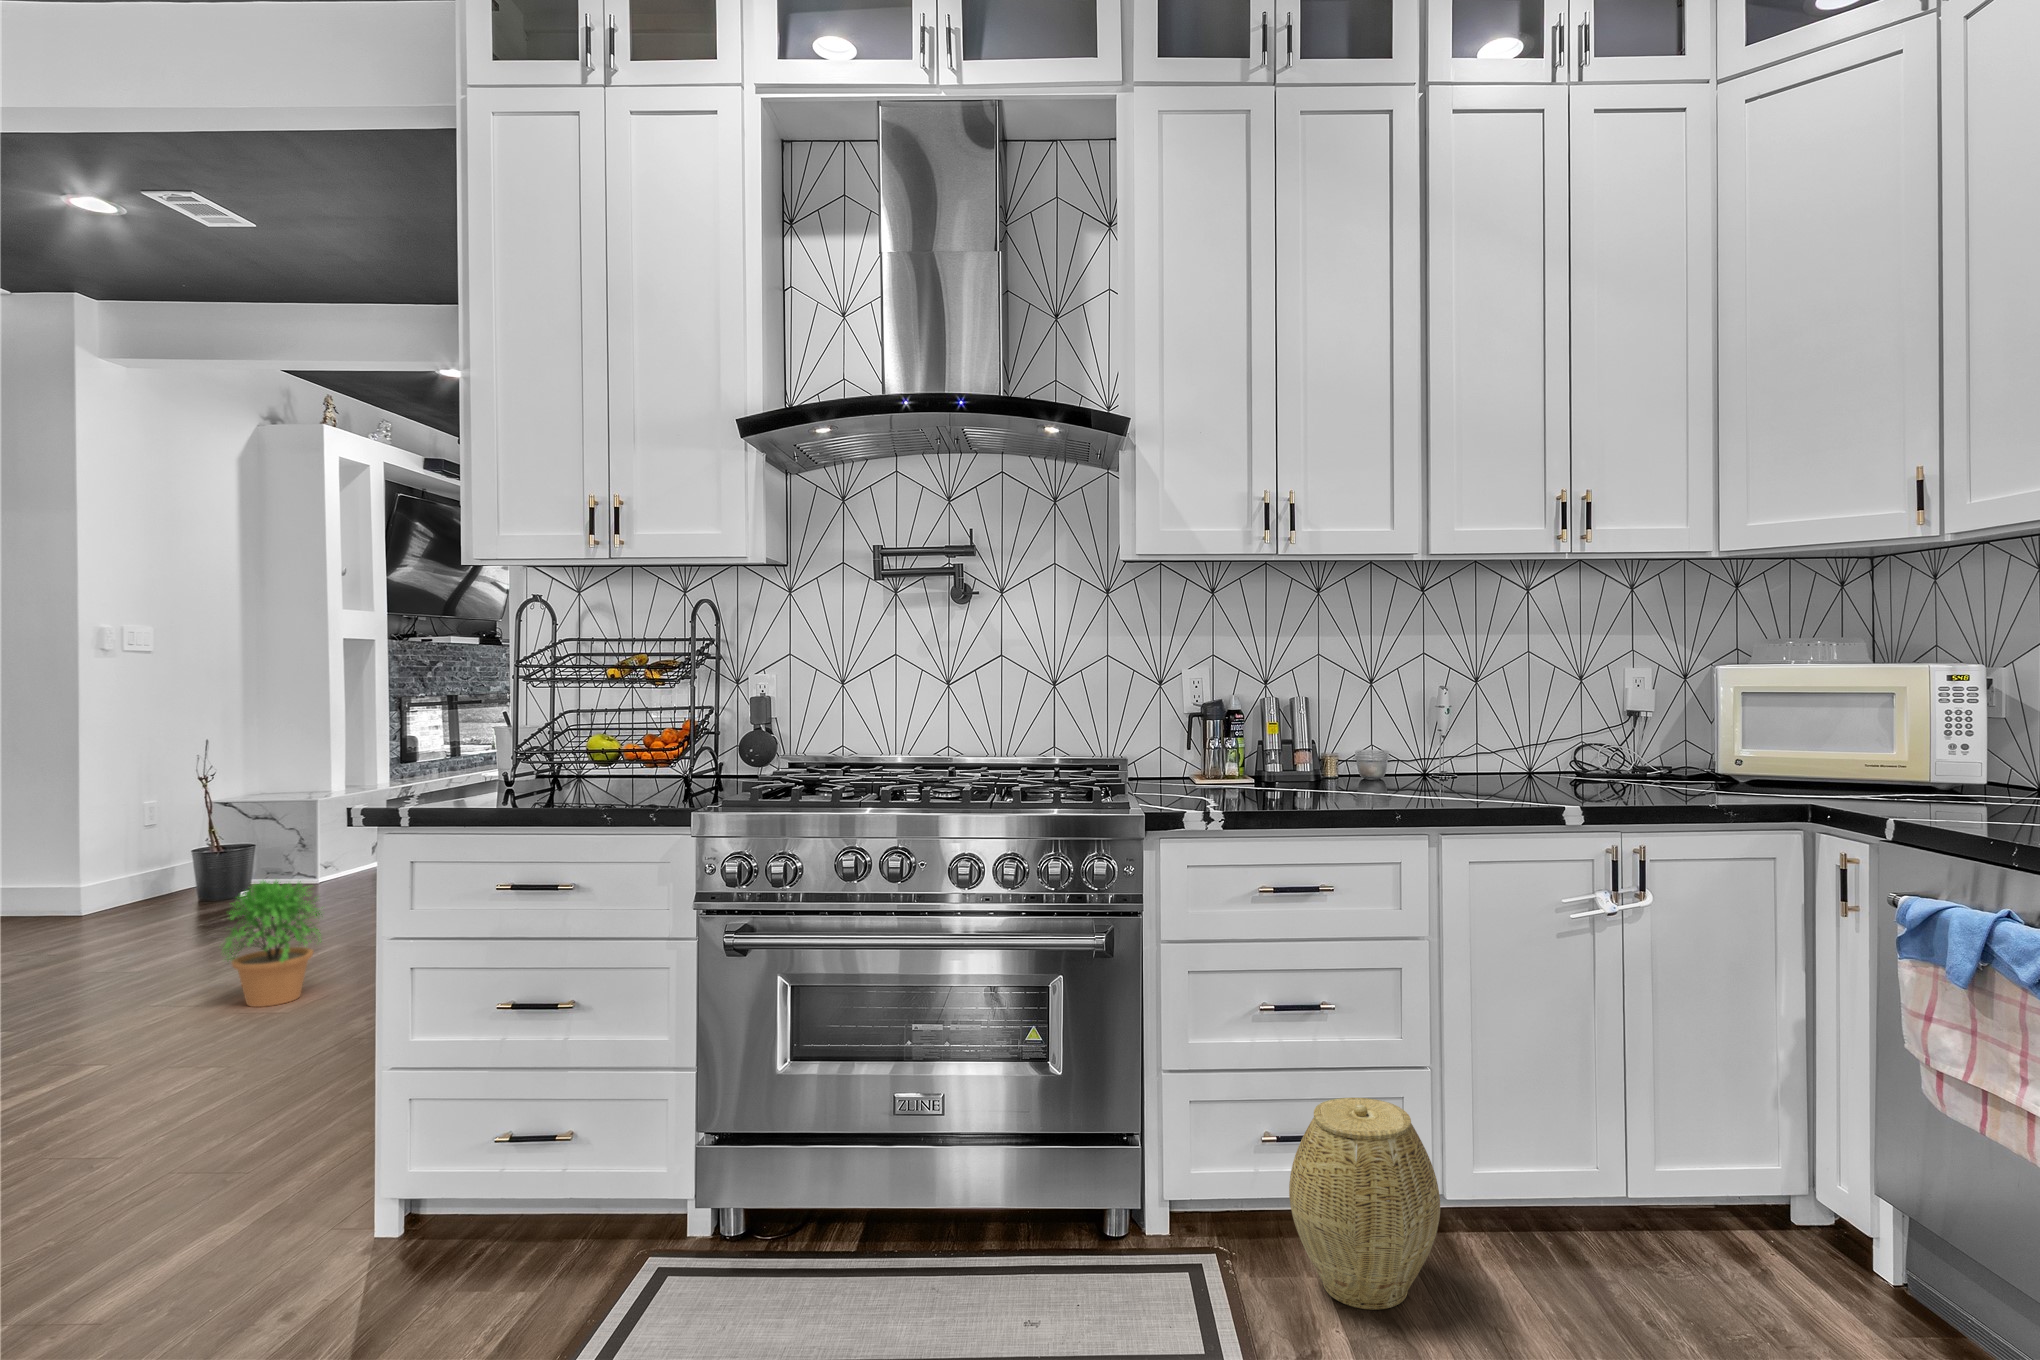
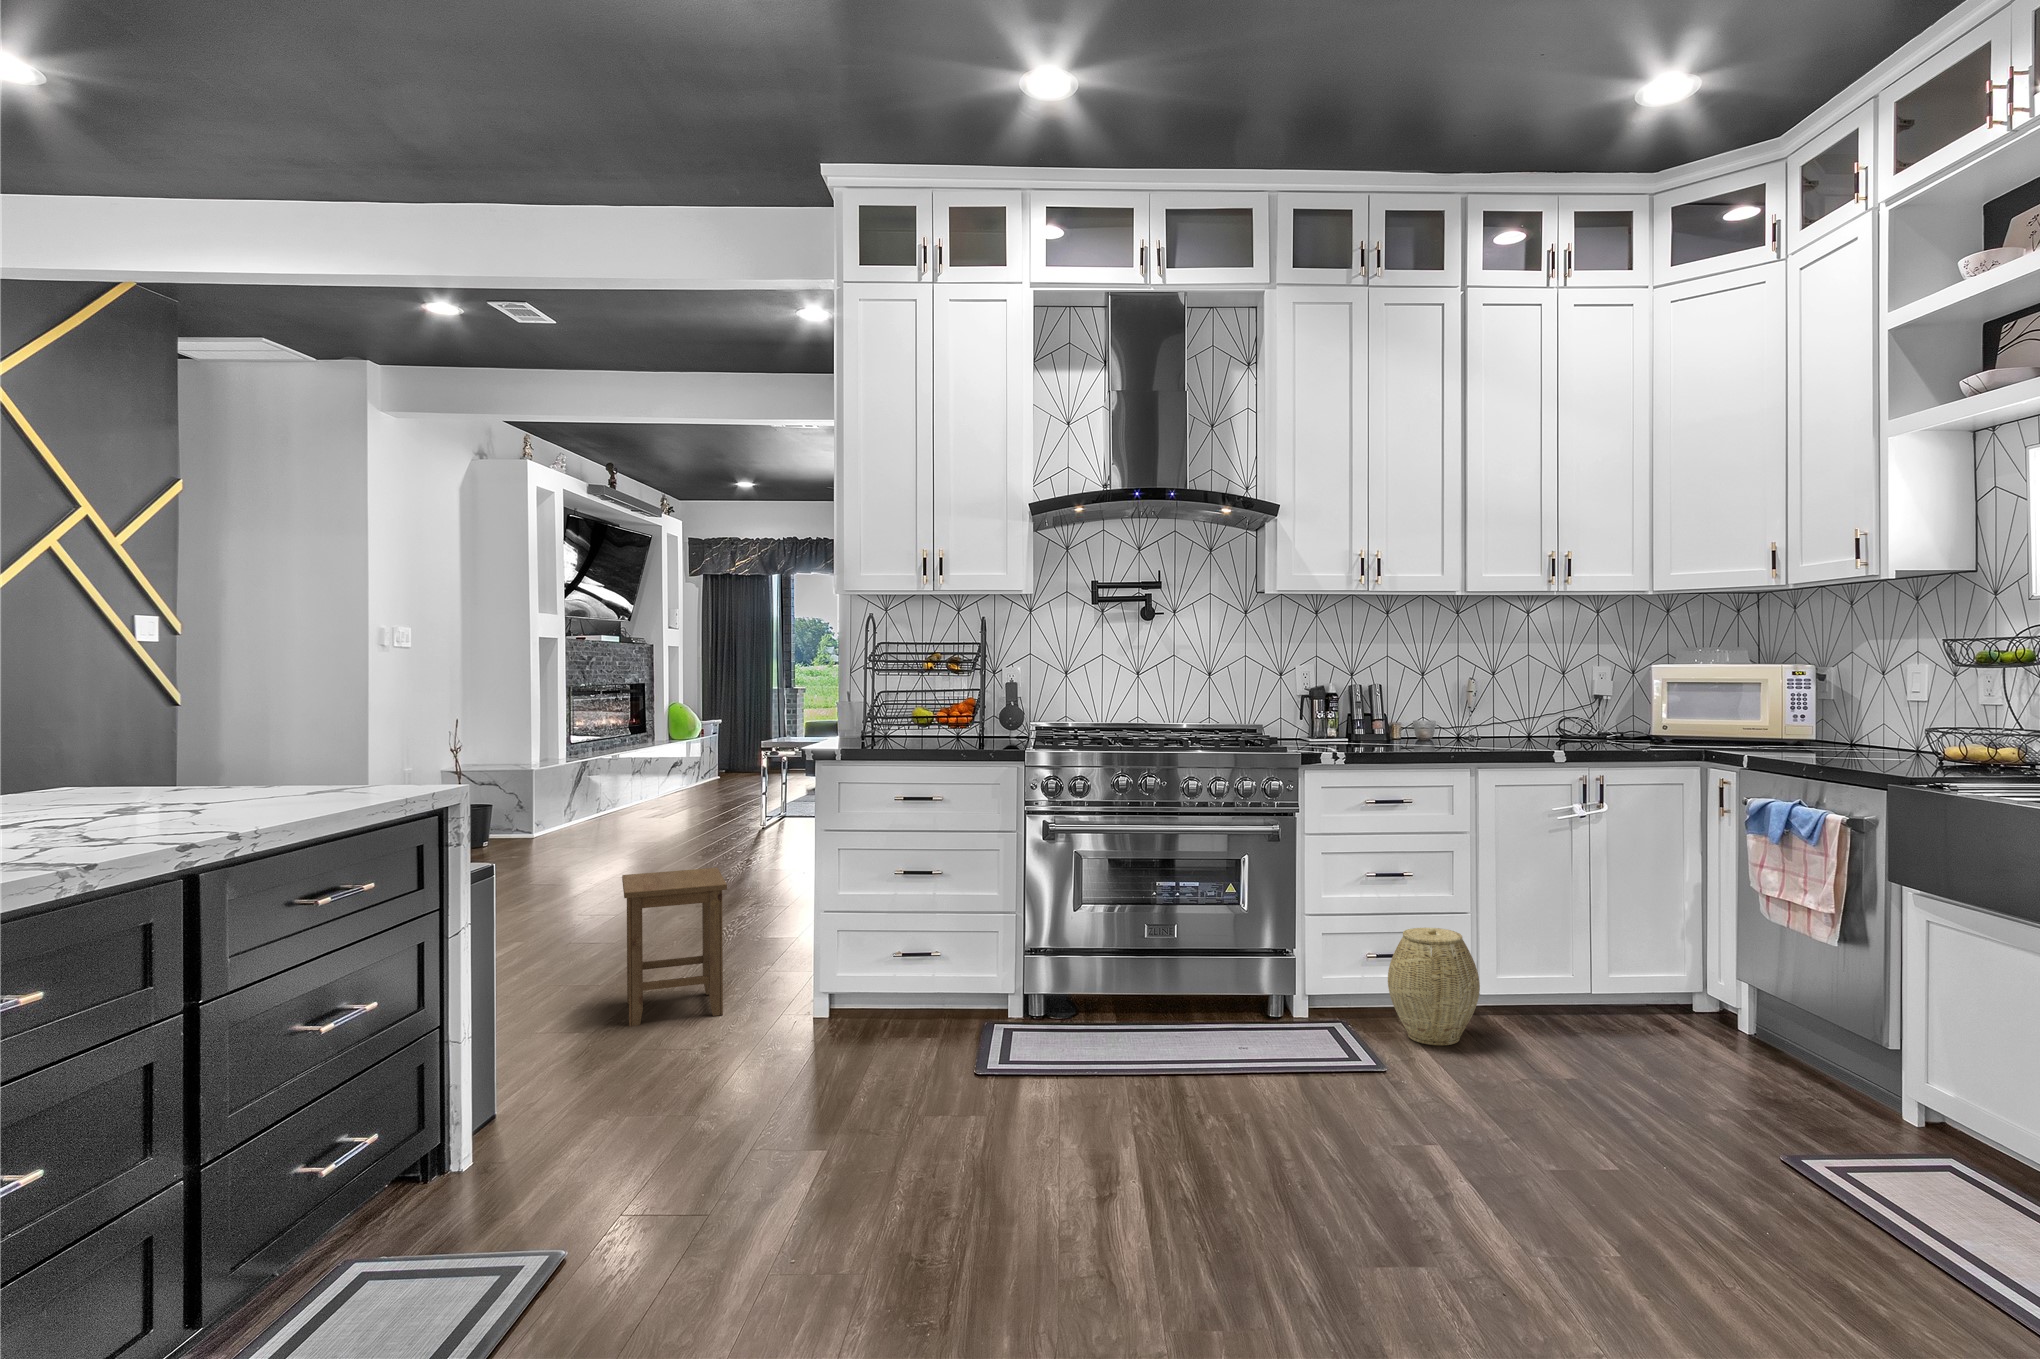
potted plant: present [223,880,323,1007] -> none [556,819,627,914]
stool: none [67,979,294,1252] -> present [622,868,727,1026]

